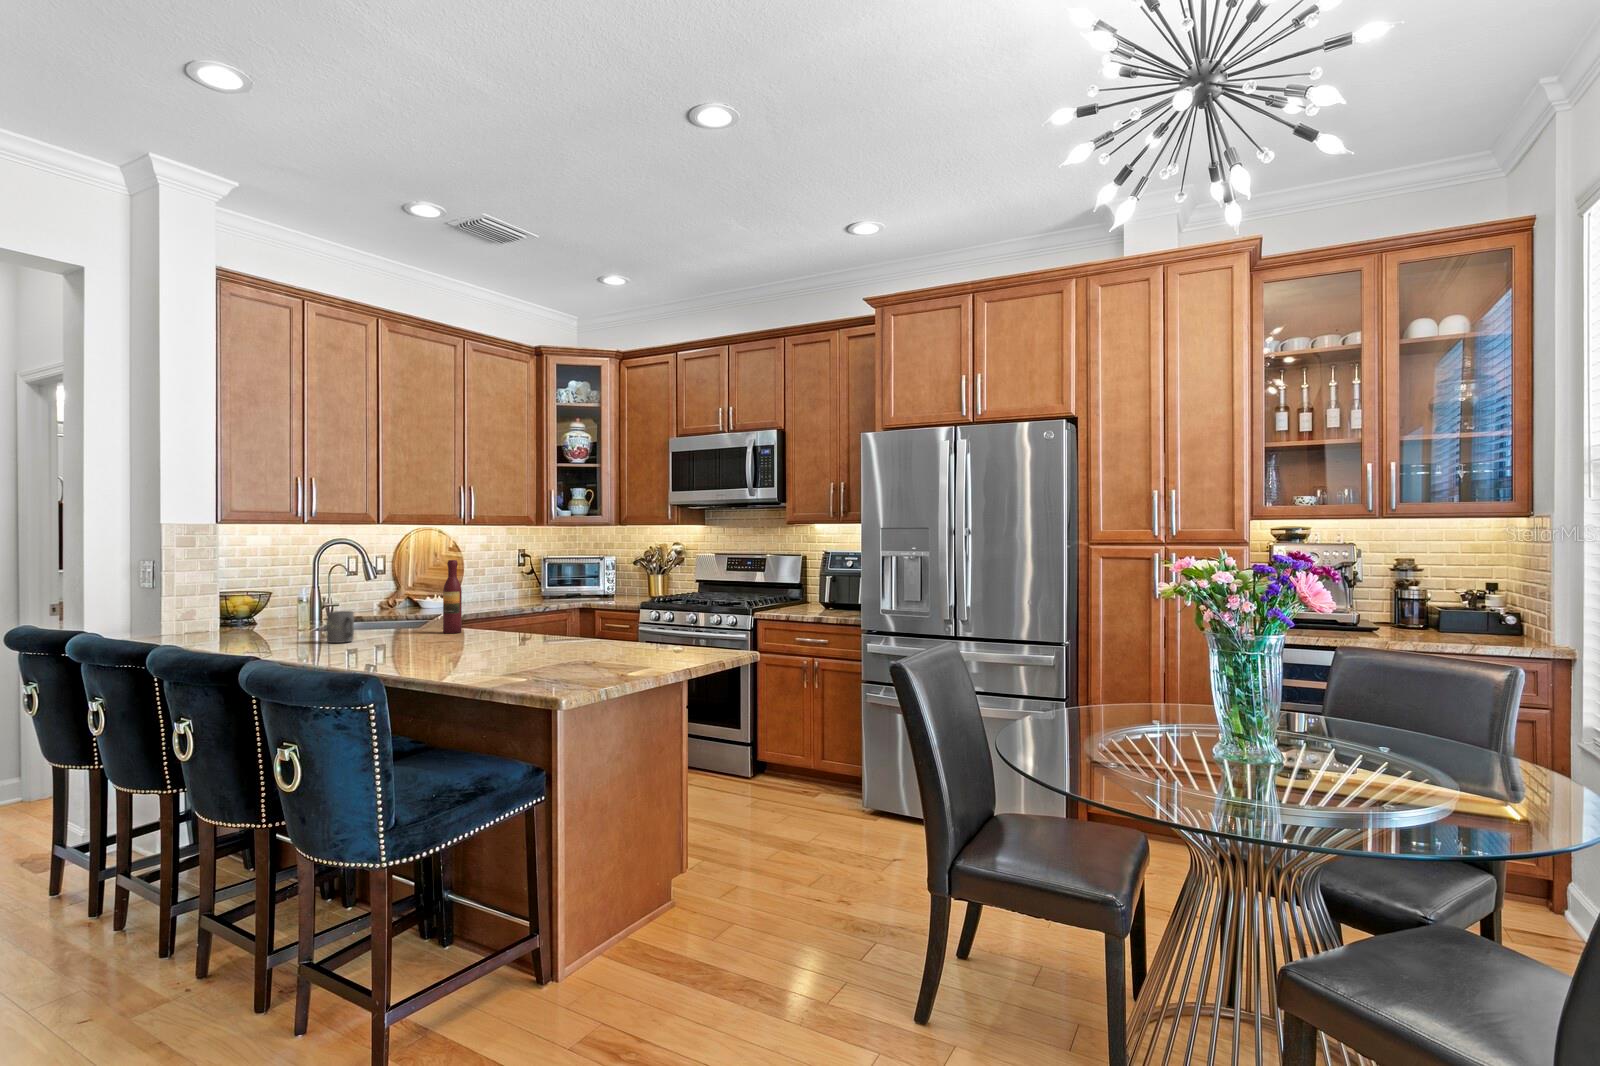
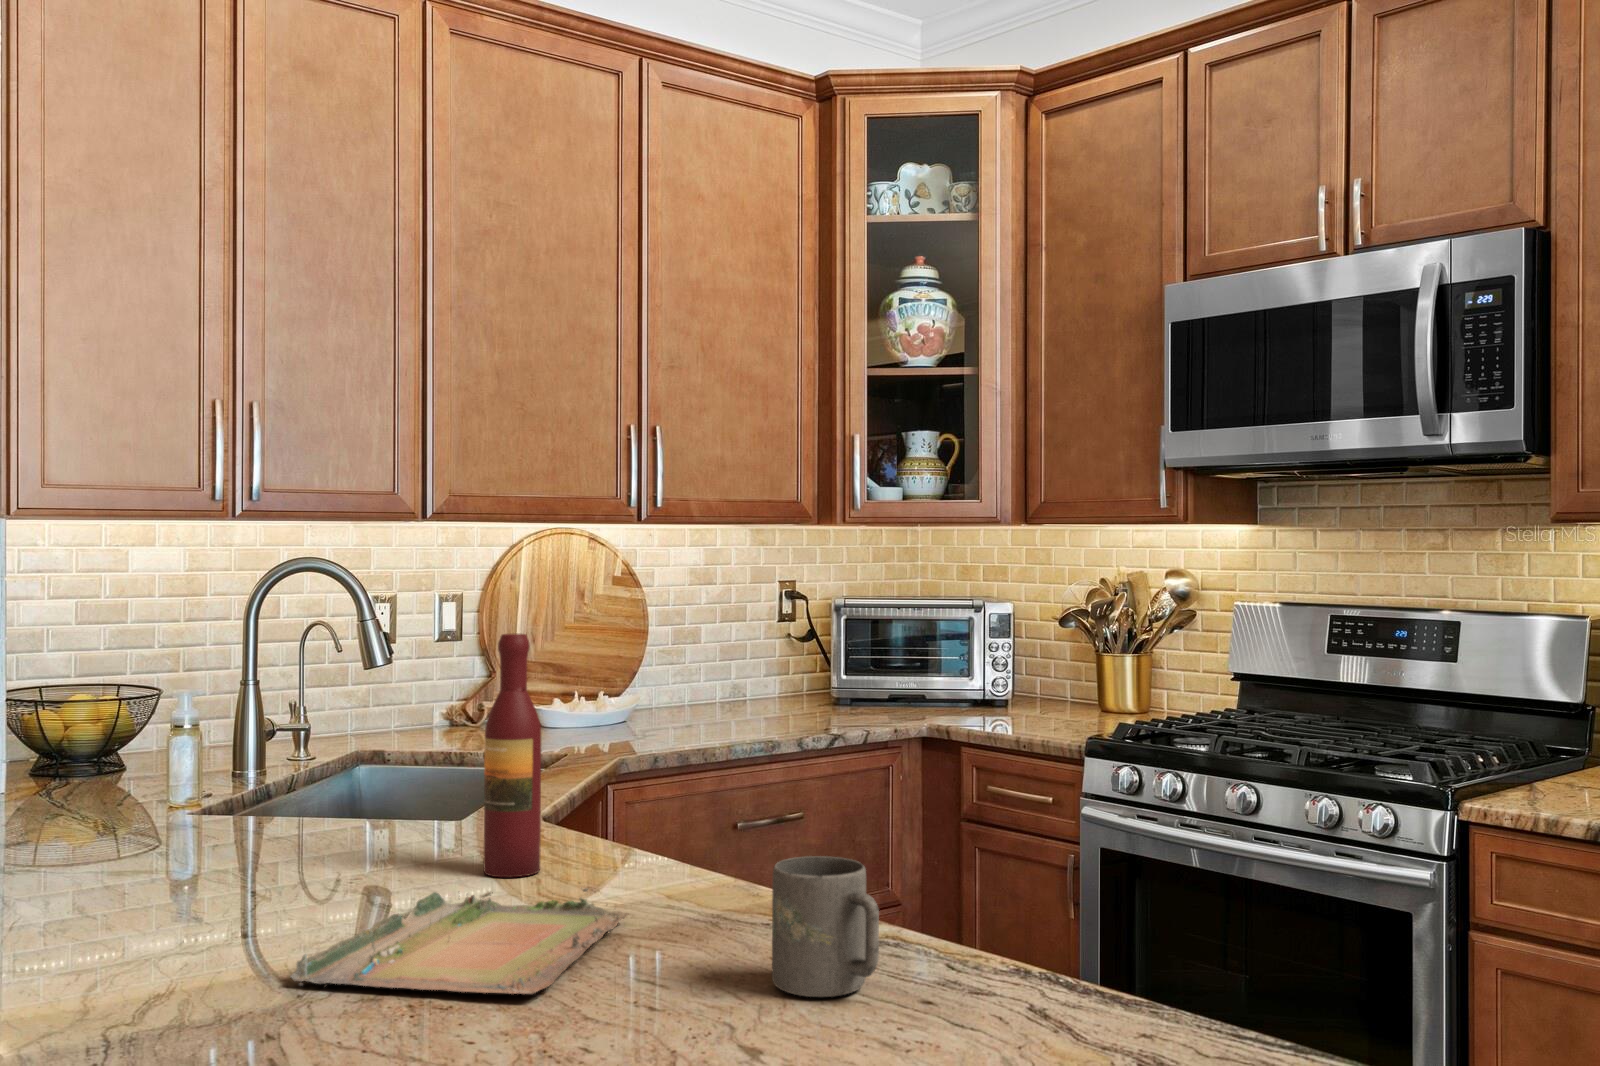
mug: present [327,611,354,643] -> present [772,856,879,997]
tray: none [412,627,498,647] -> present [290,888,629,994]

